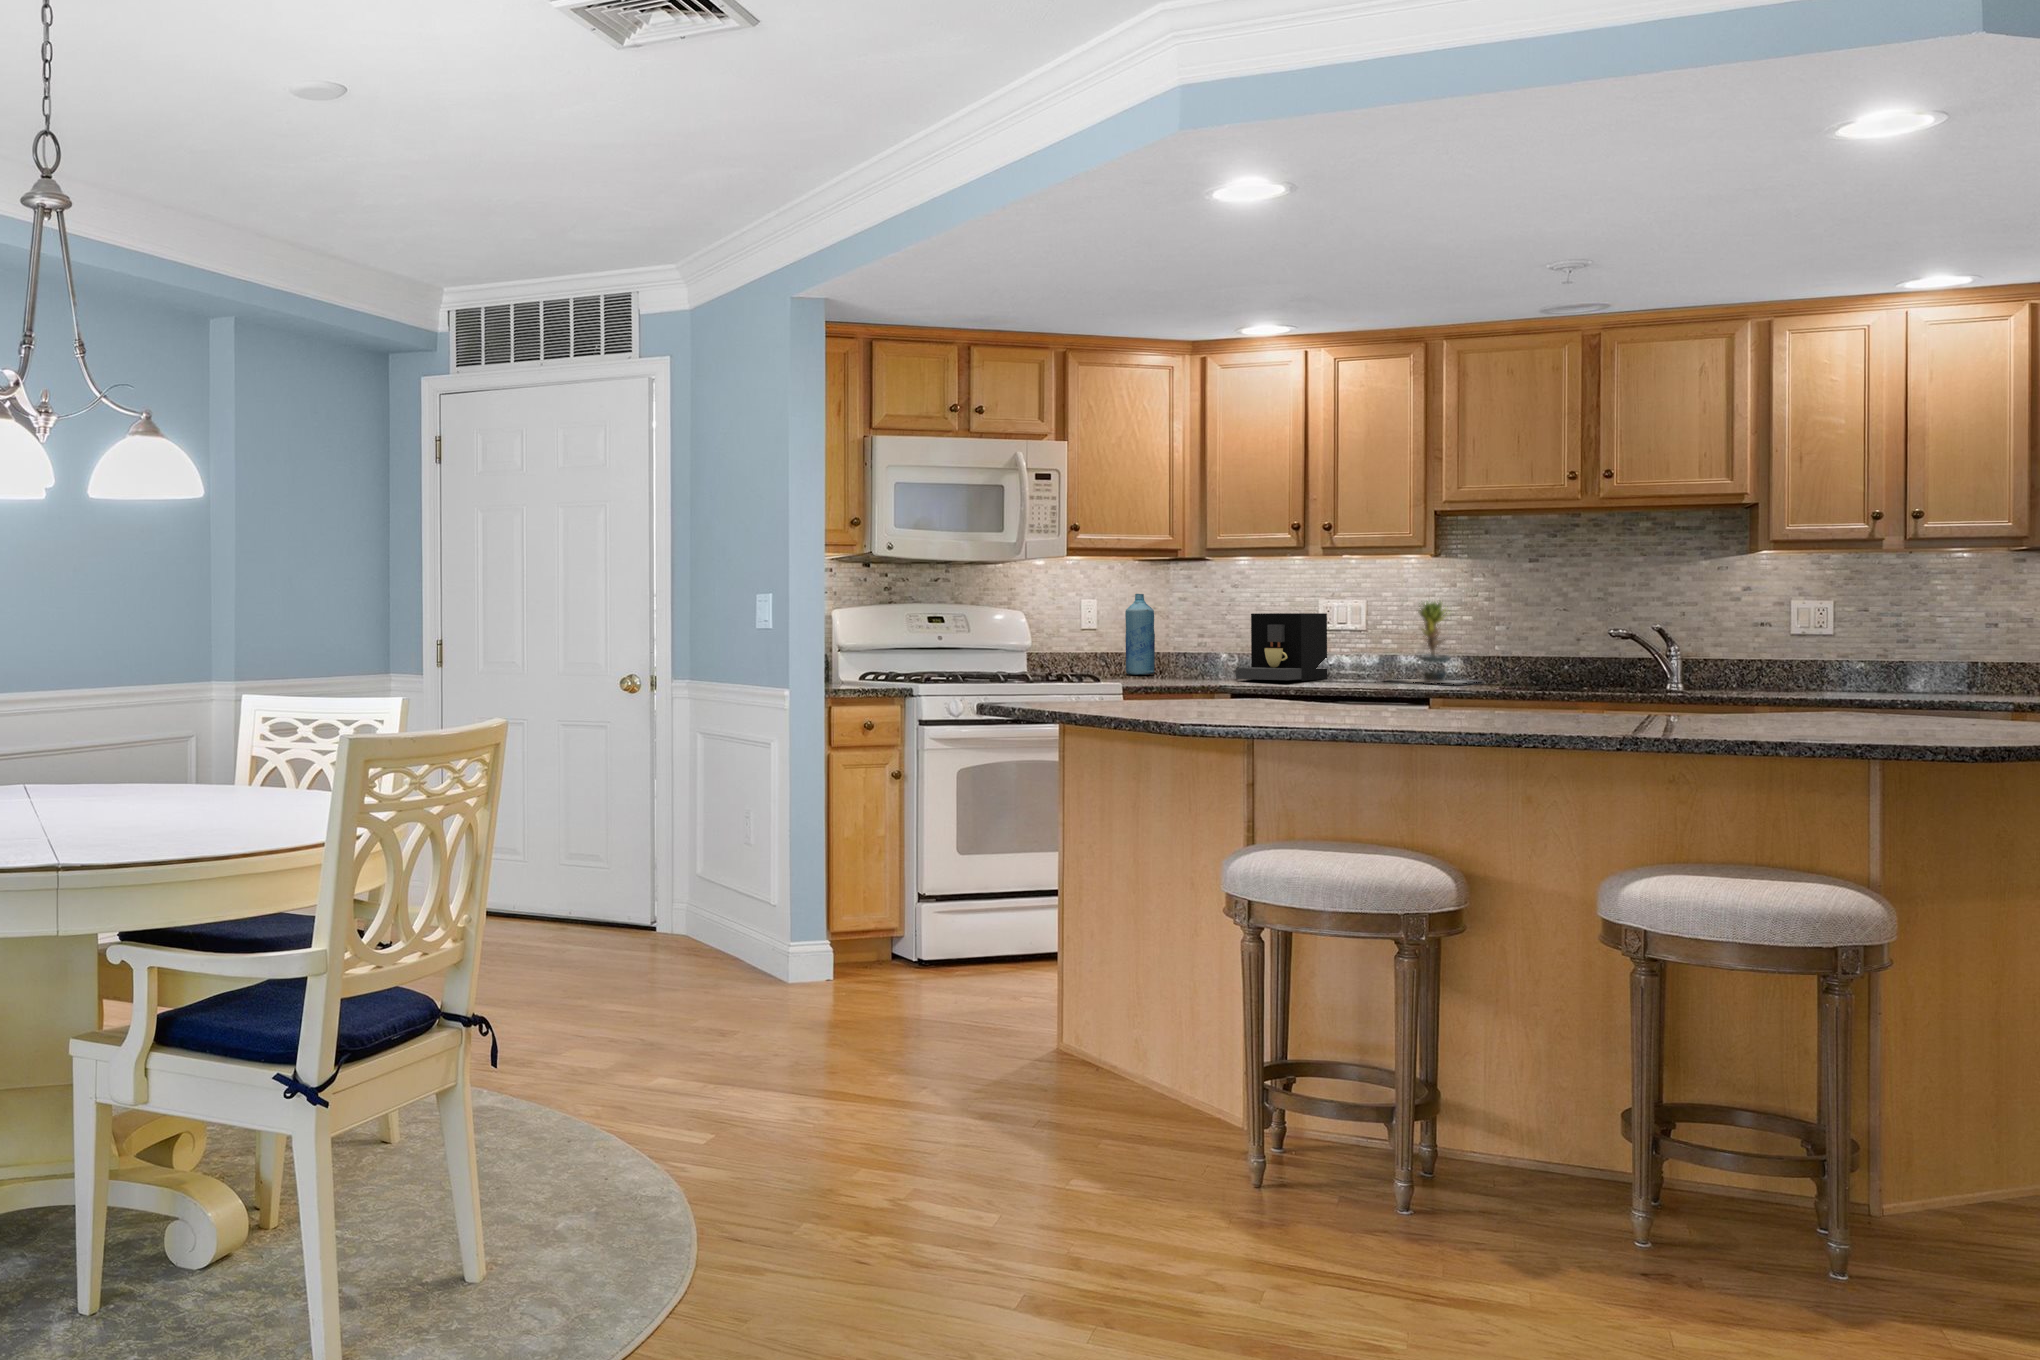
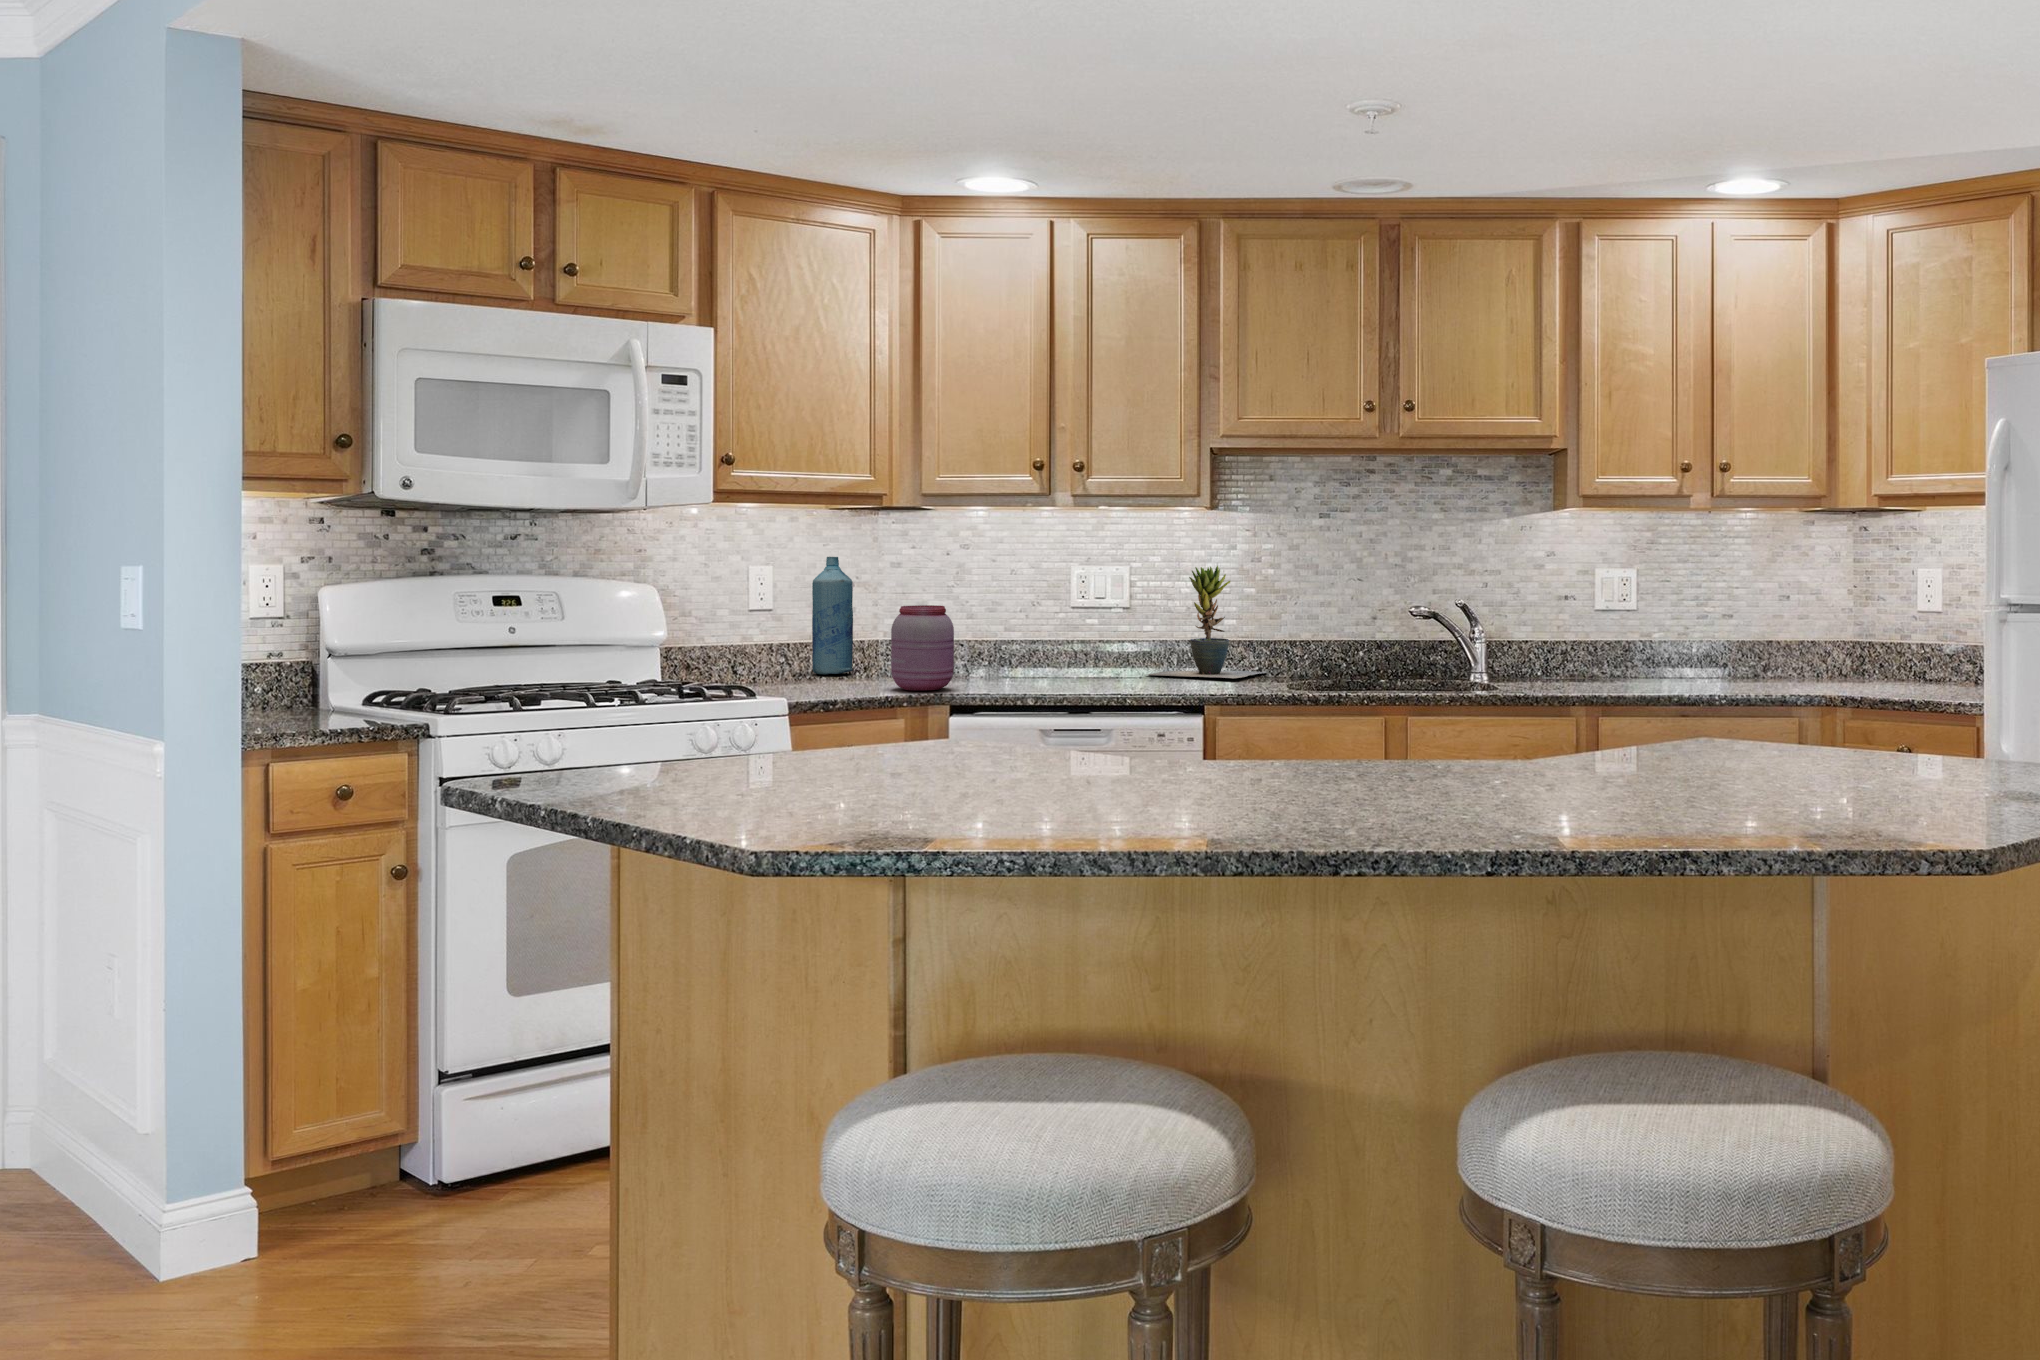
coffee maker: present [1236,613,1327,681] -> none [960,583,1080,681]
jar: none [1187,626,1233,684] -> present [891,605,954,690]

